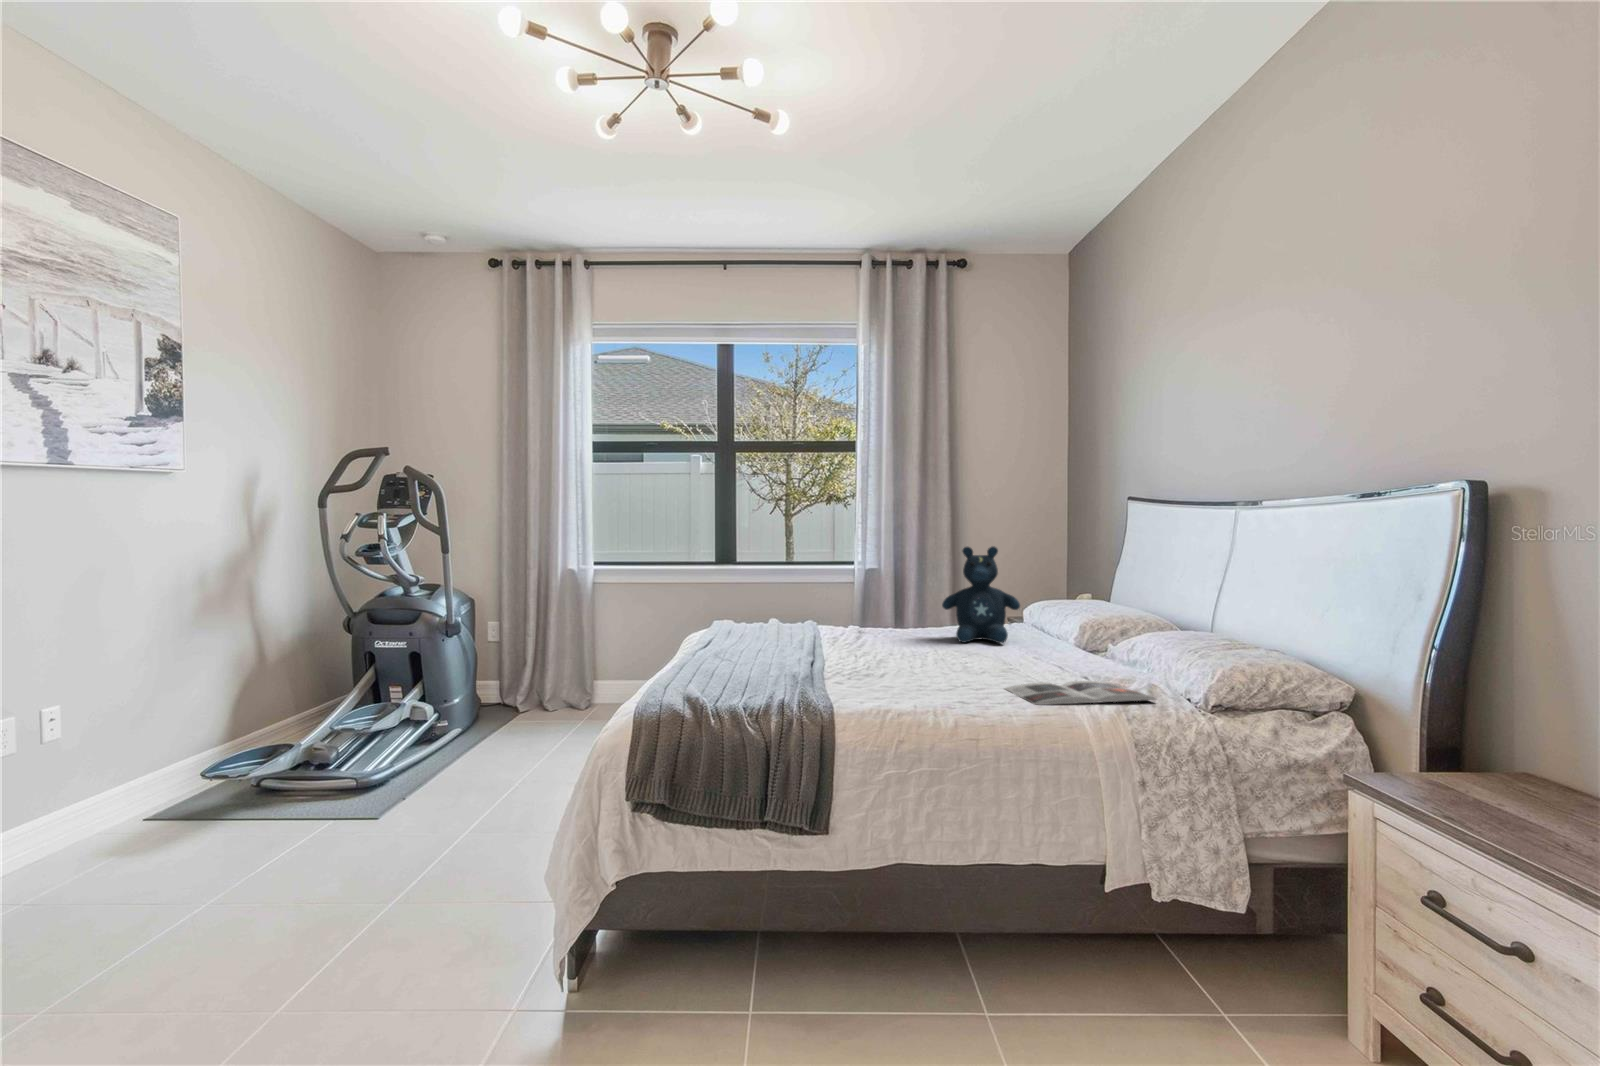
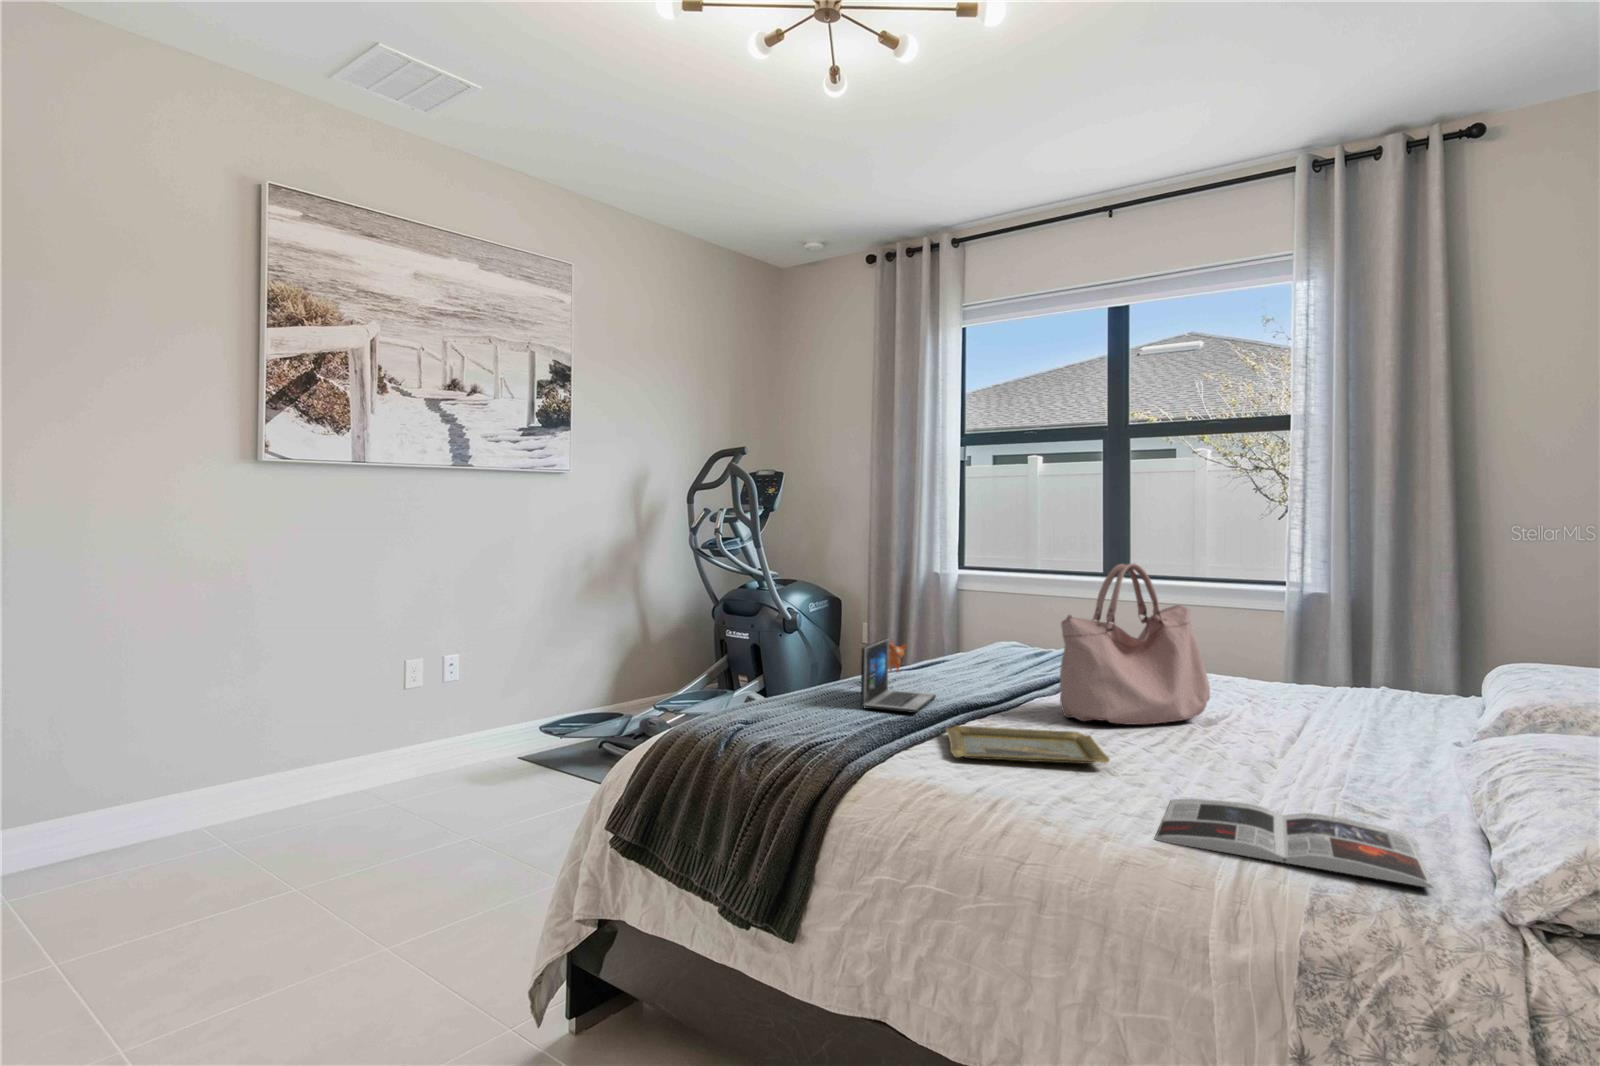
stuffed bear: present [942,546,1020,643] -> none [1283,567,1422,725]
handbag: none [859,548,936,660] -> present [1060,563,1210,725]
laptop: none [708,617,785,671] -> present [861,639,936,713]
tray: none [831,664,950,687] -> present [946,726,1110,764]

